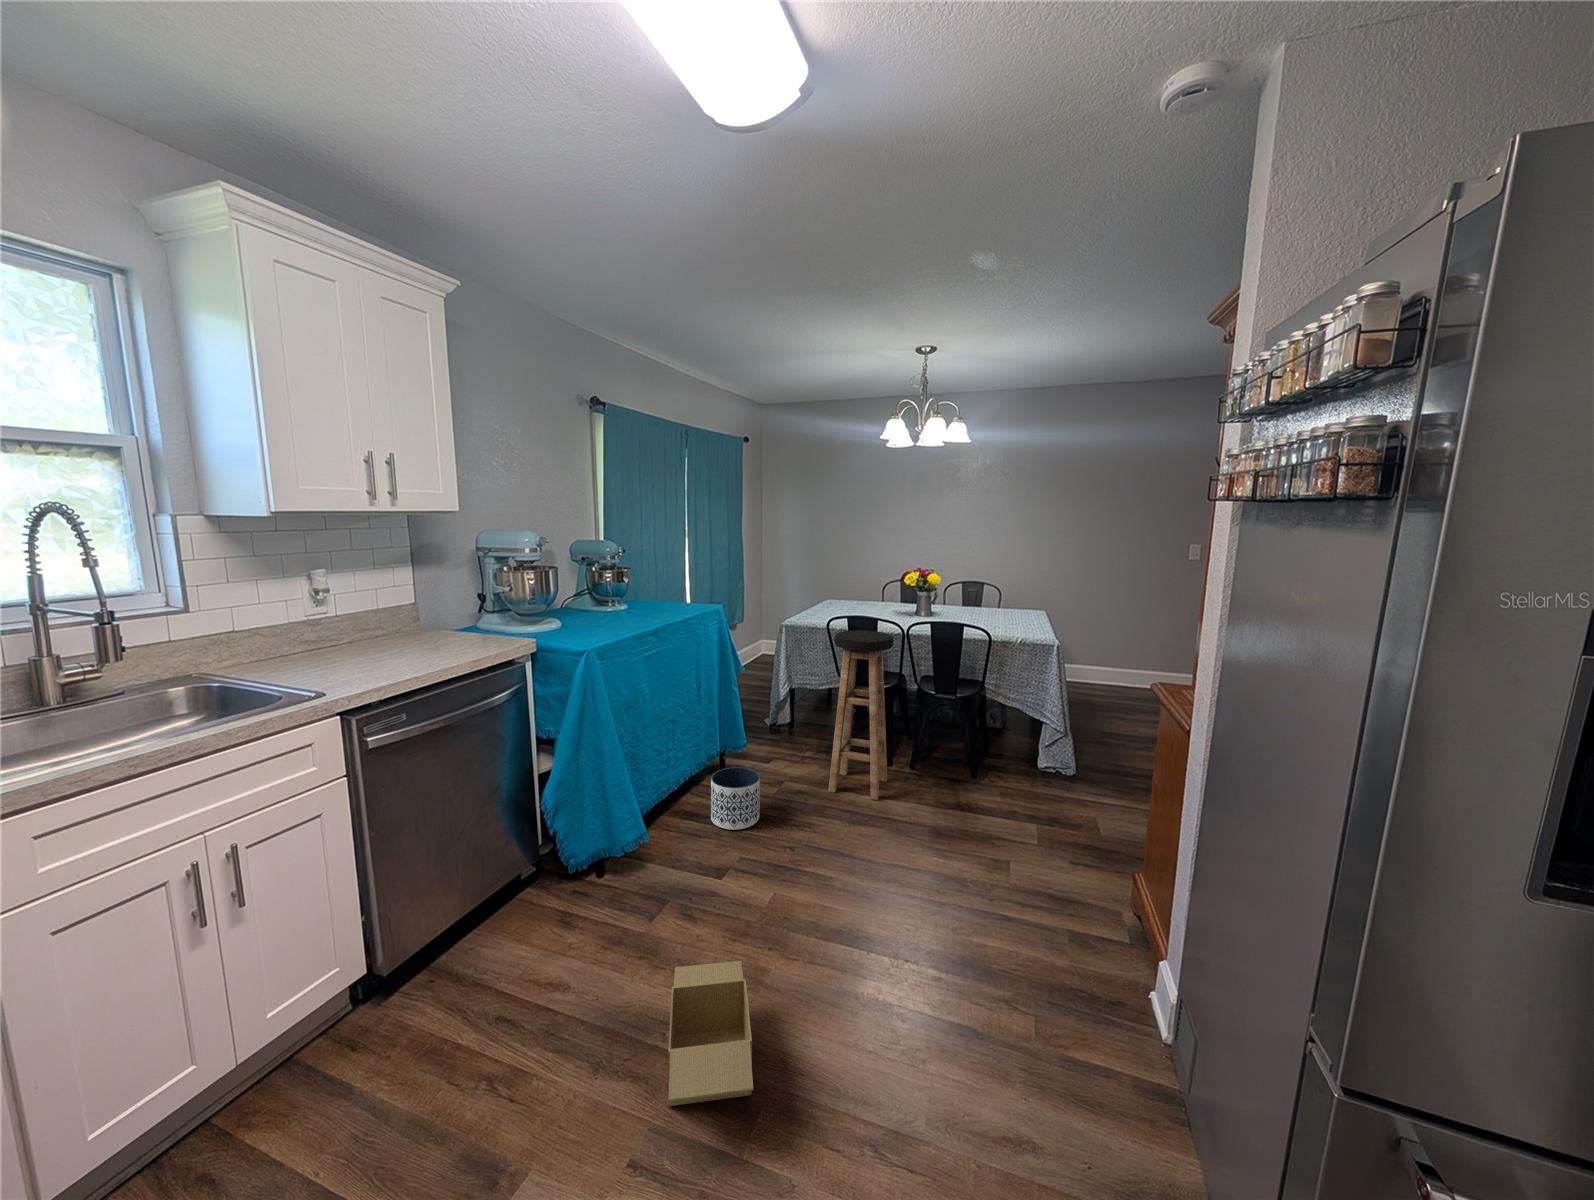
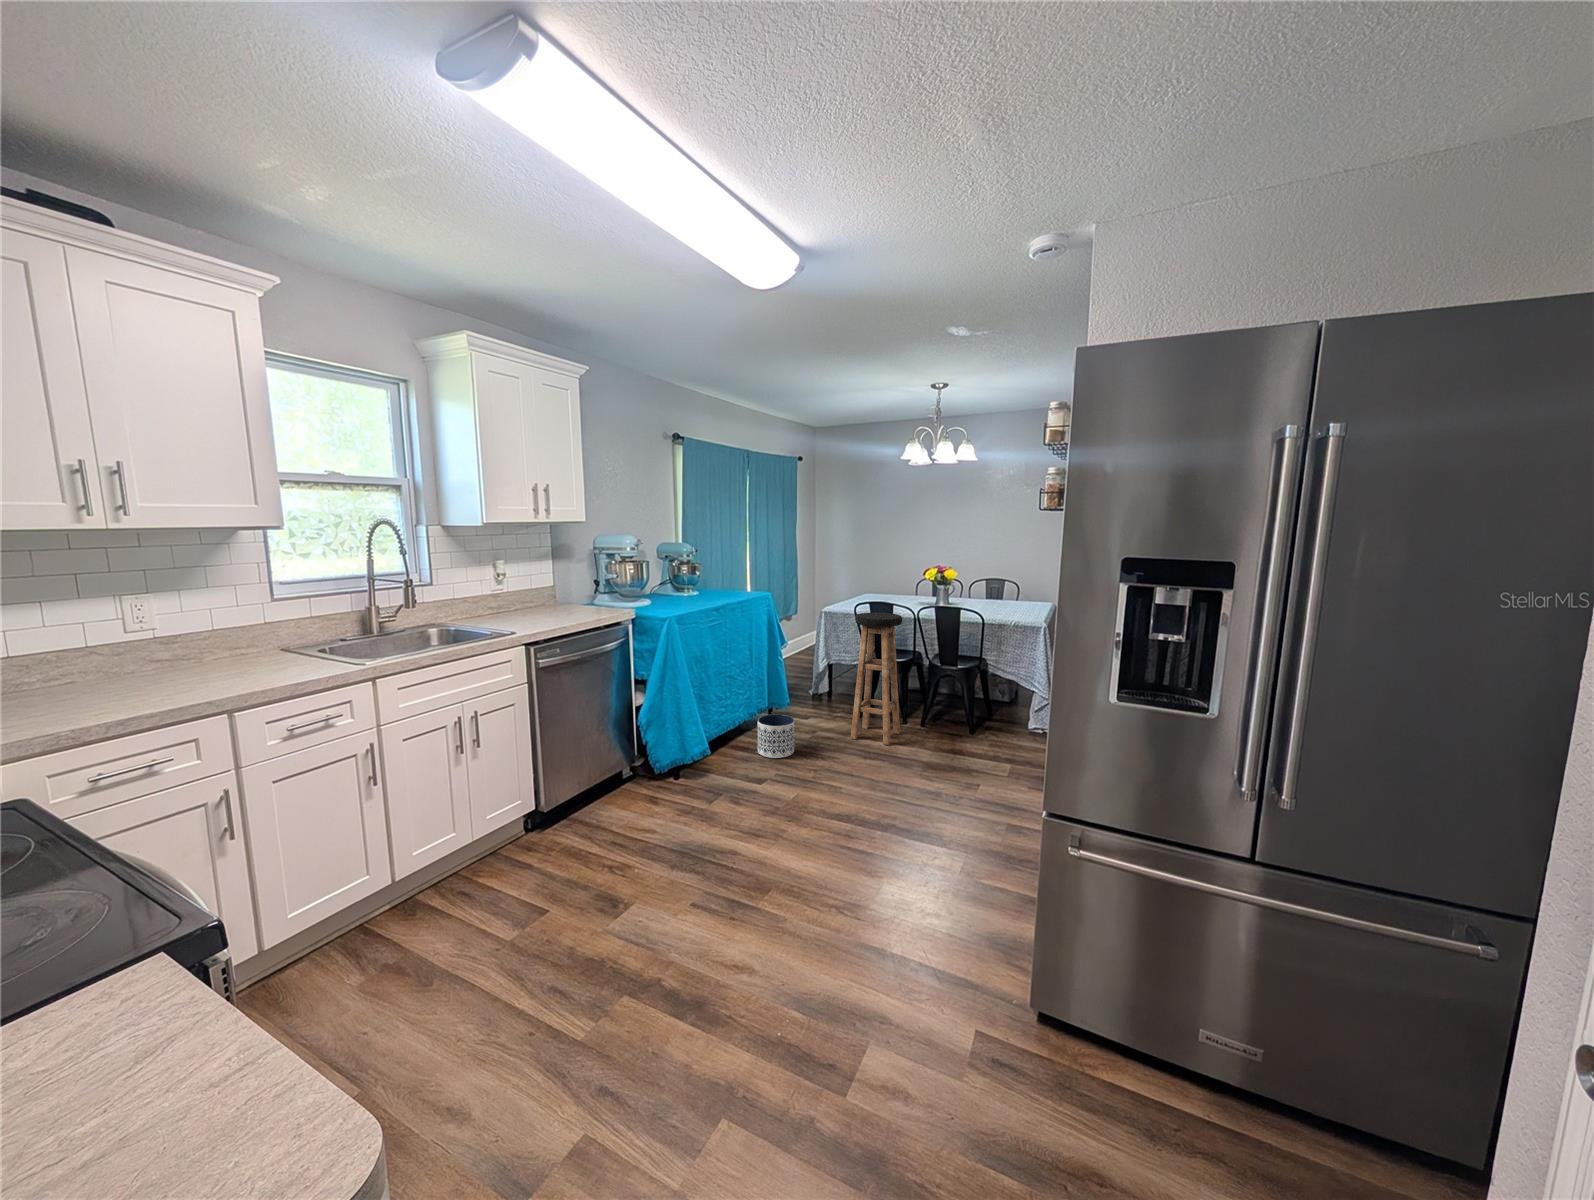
cardboard box: present [668,961,753,1106] -> none [717,817,769,885]

